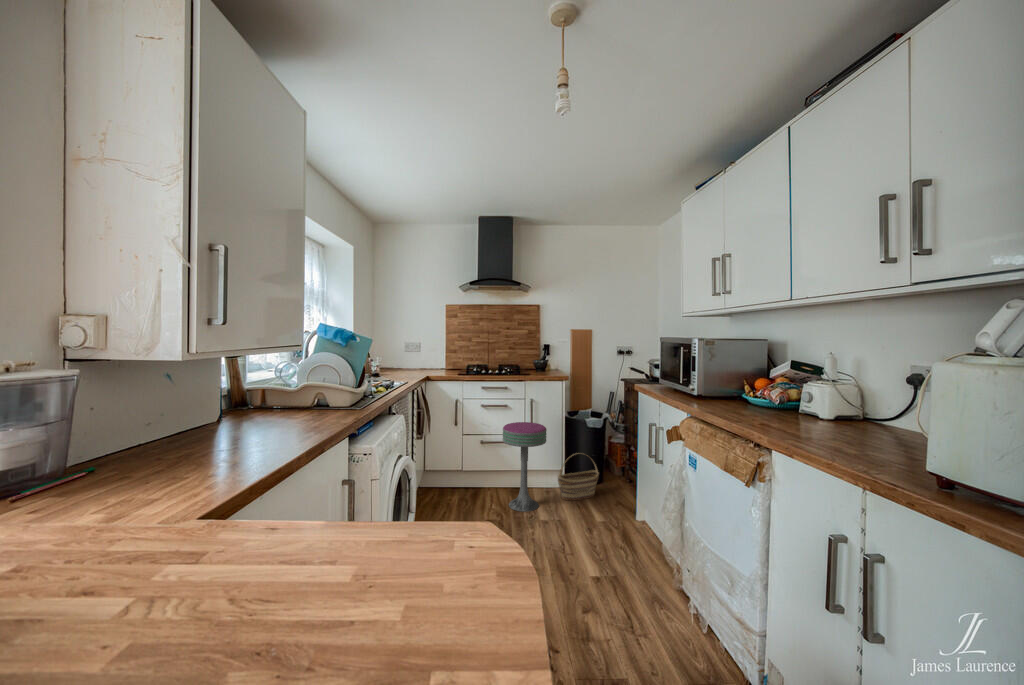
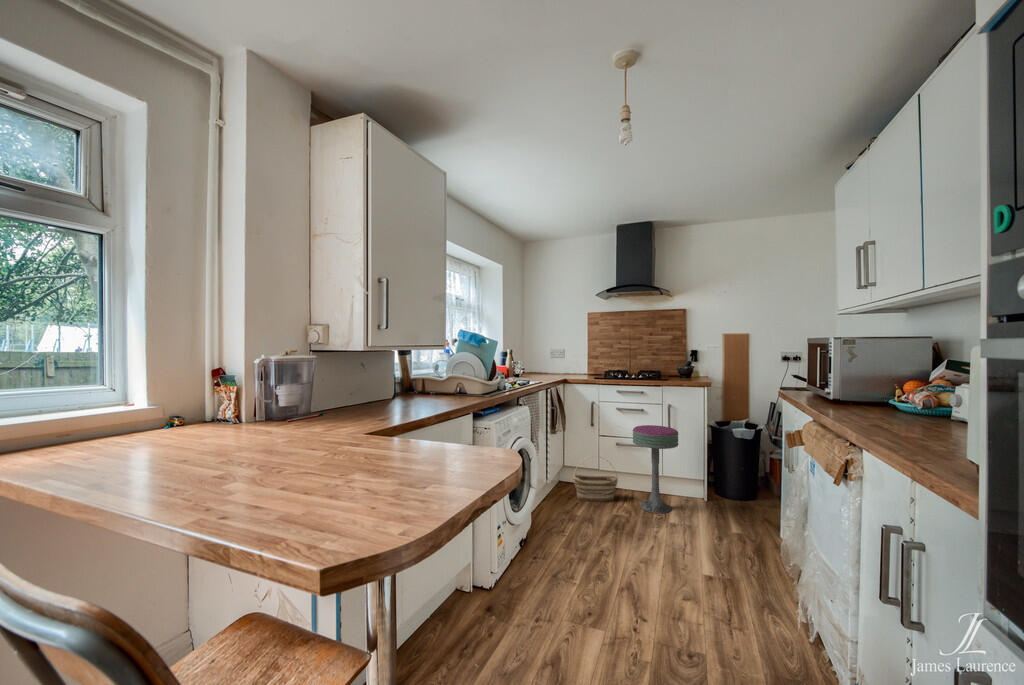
basket: present [558,458,599,501] -> present [573,463,618,502]

